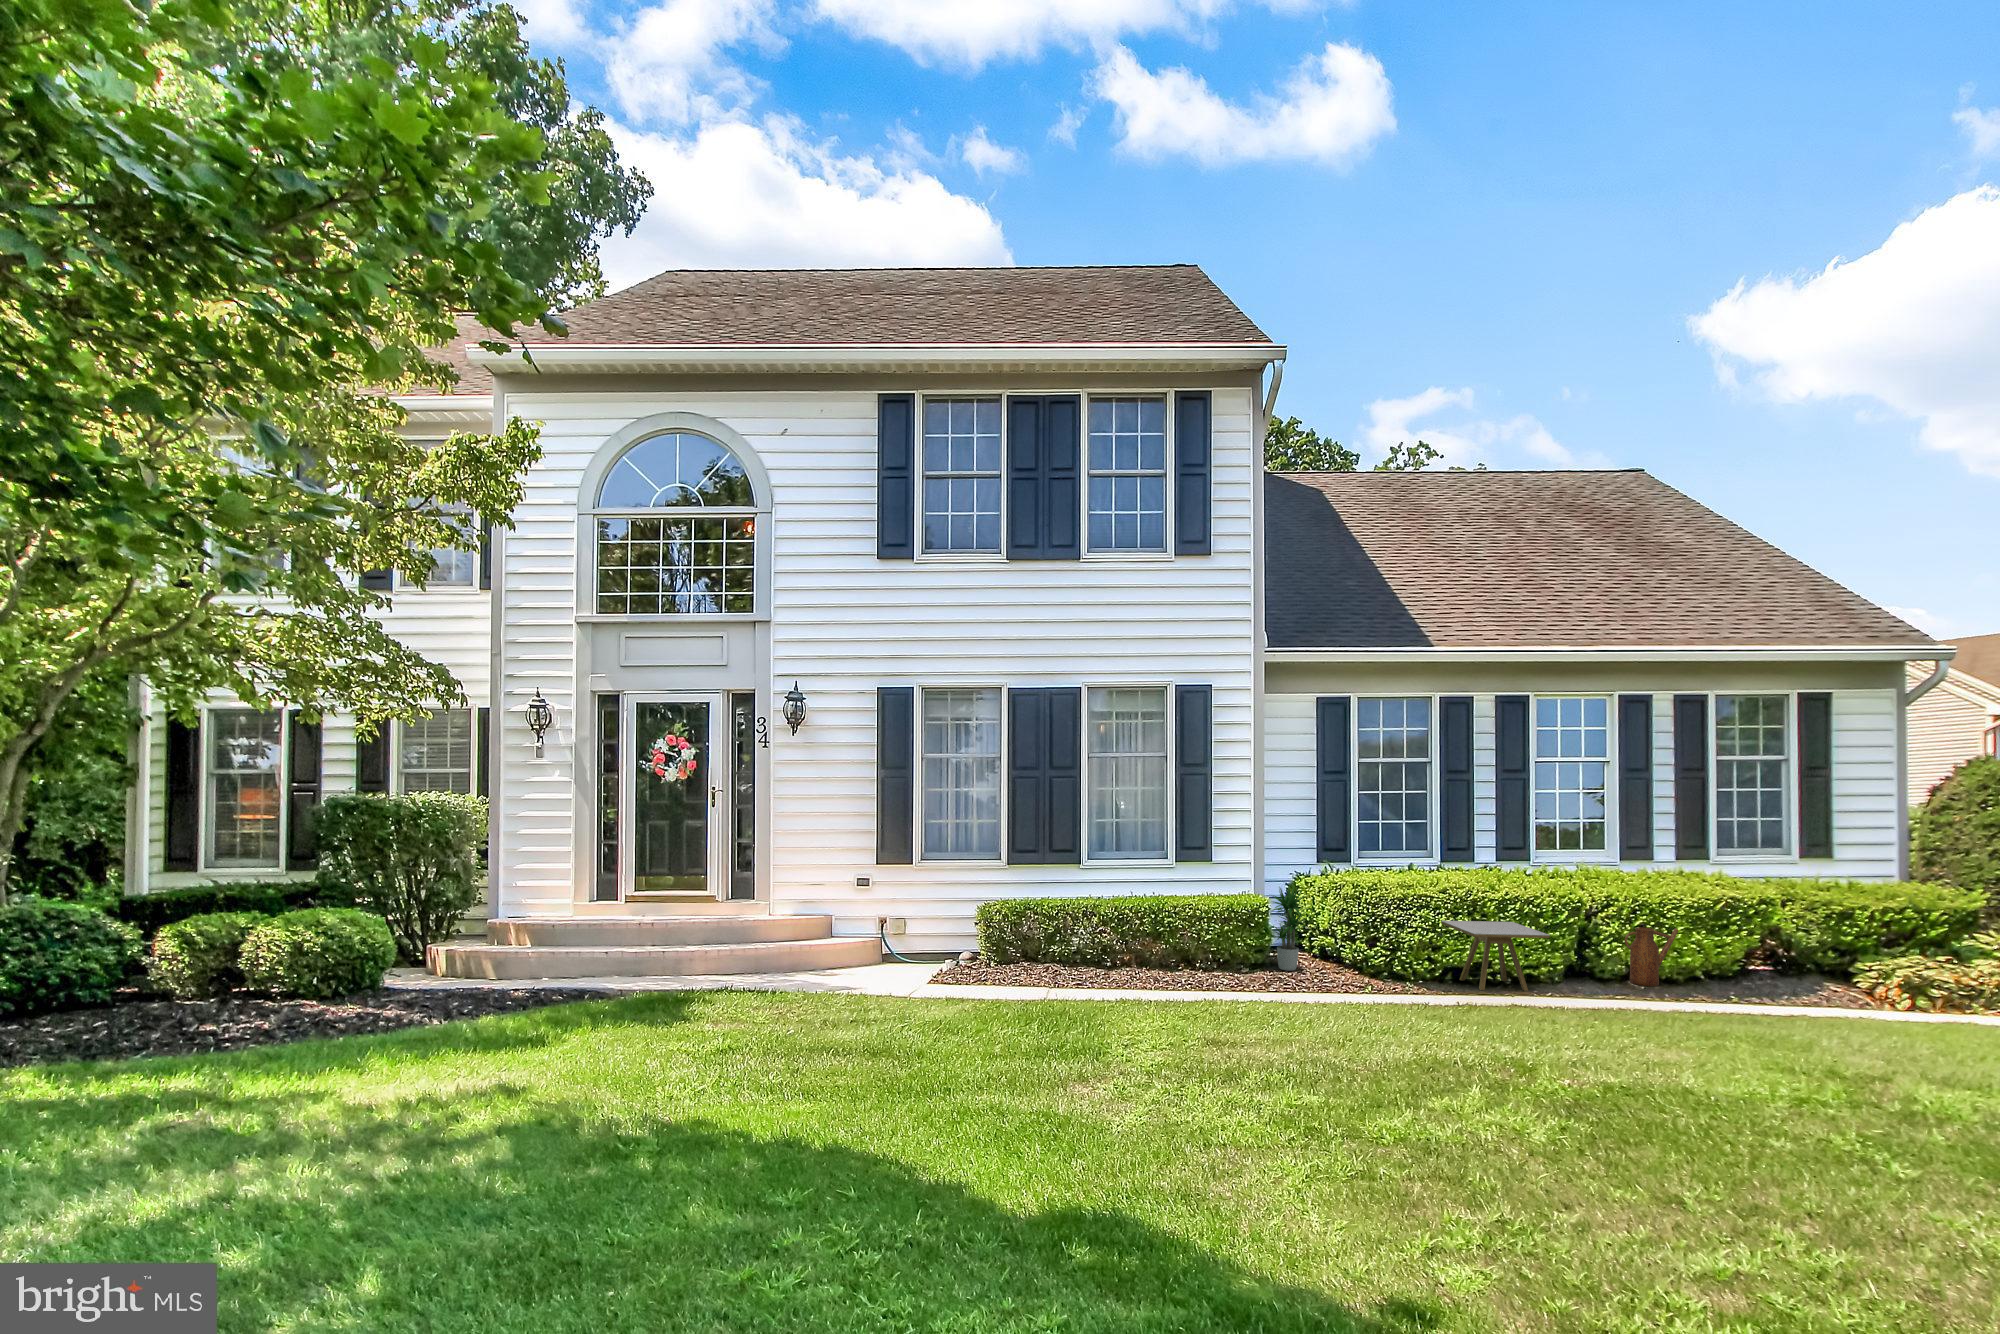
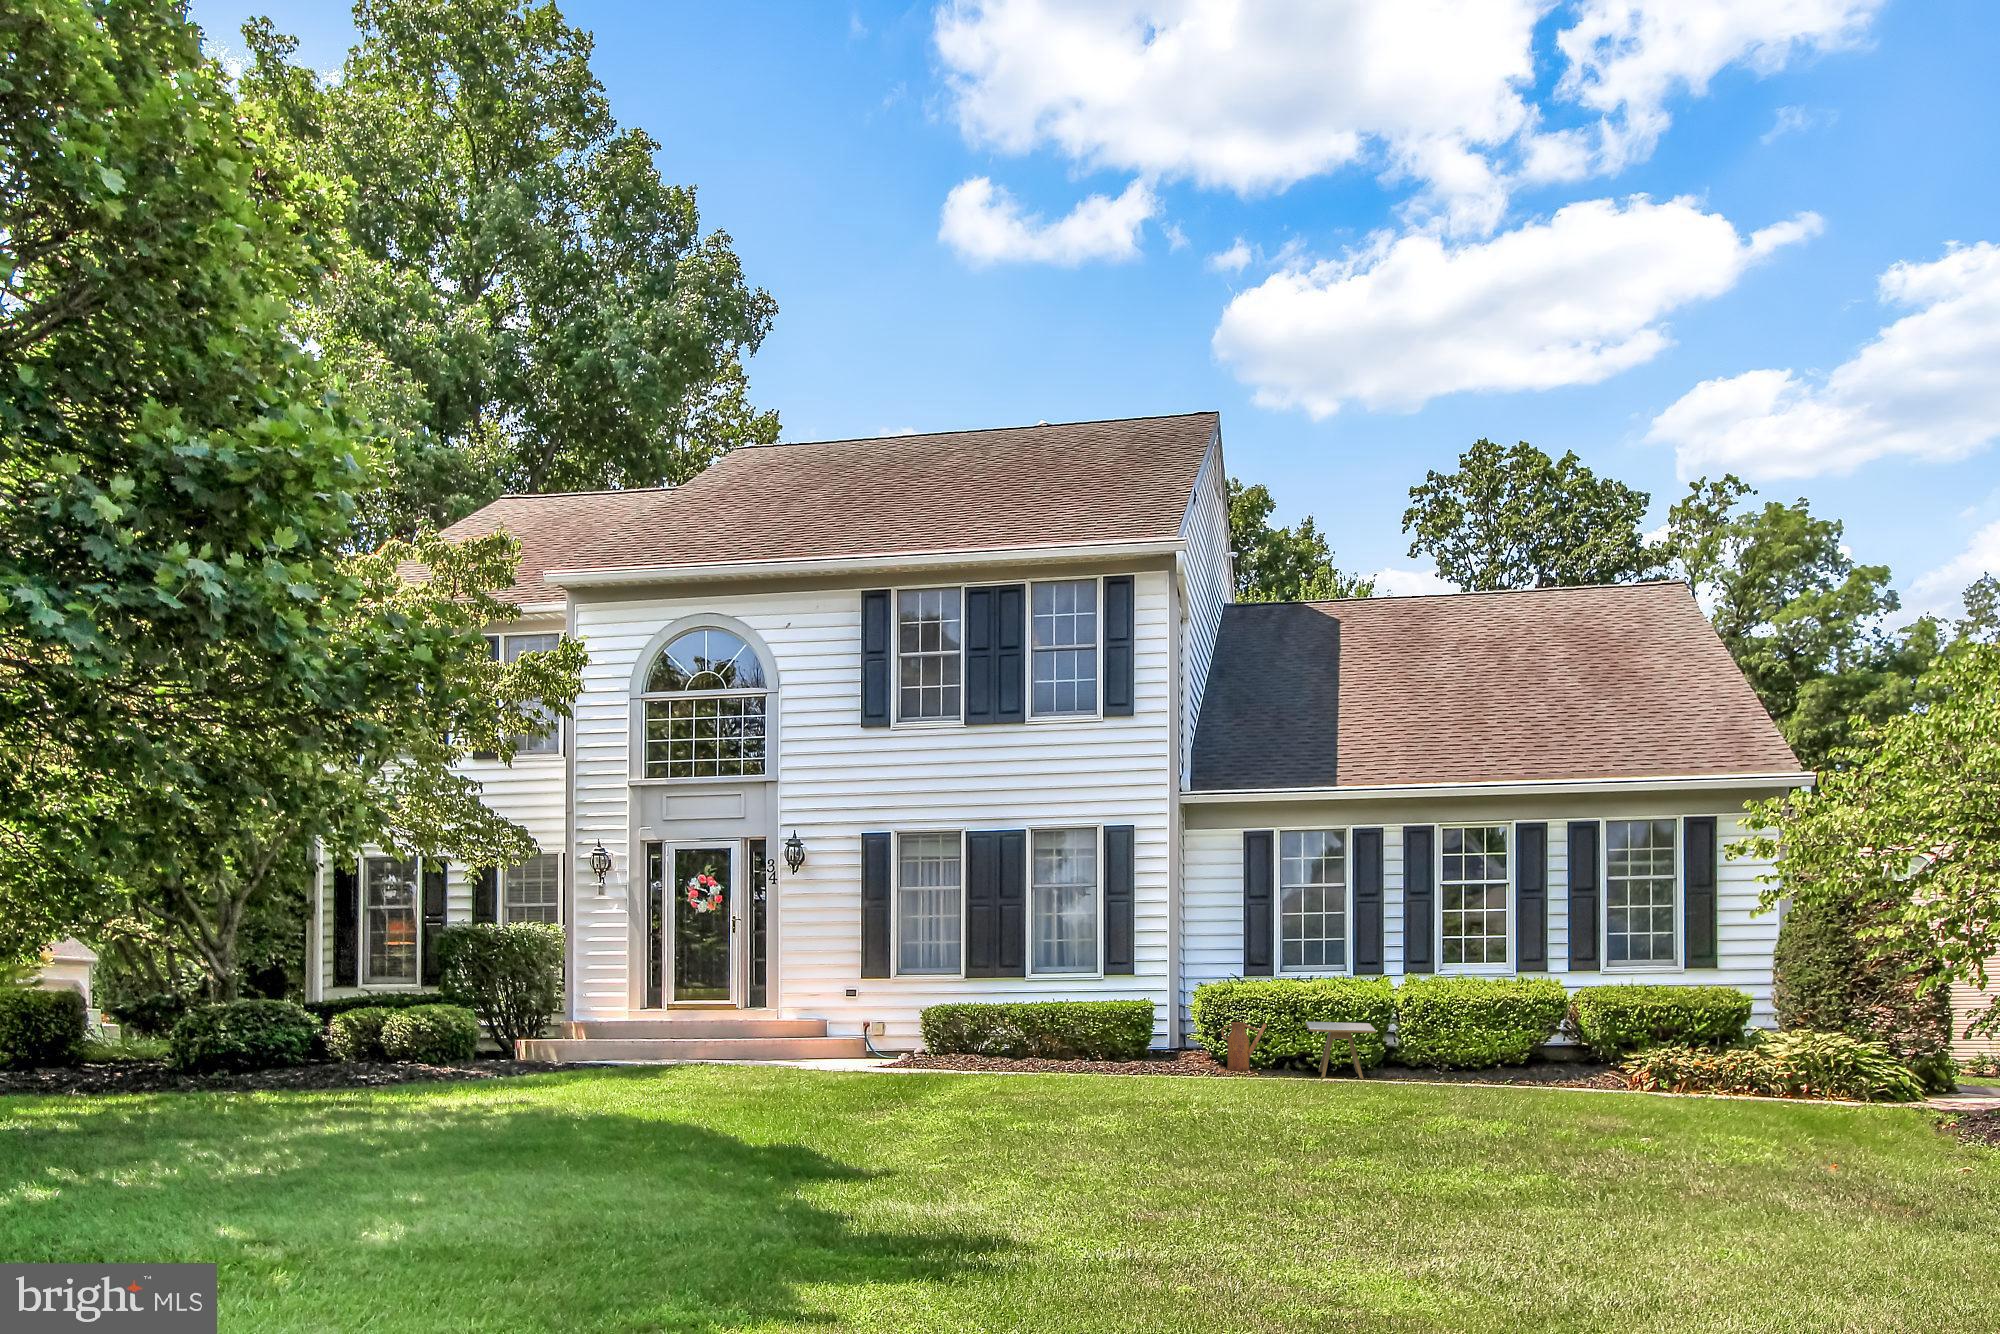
potted plant: present [1270,885,1308,971] -> none [1162,991,1205,1065]
watering can: present [1625,927,1679,986] -> present [1221,1022,1267,1071]

